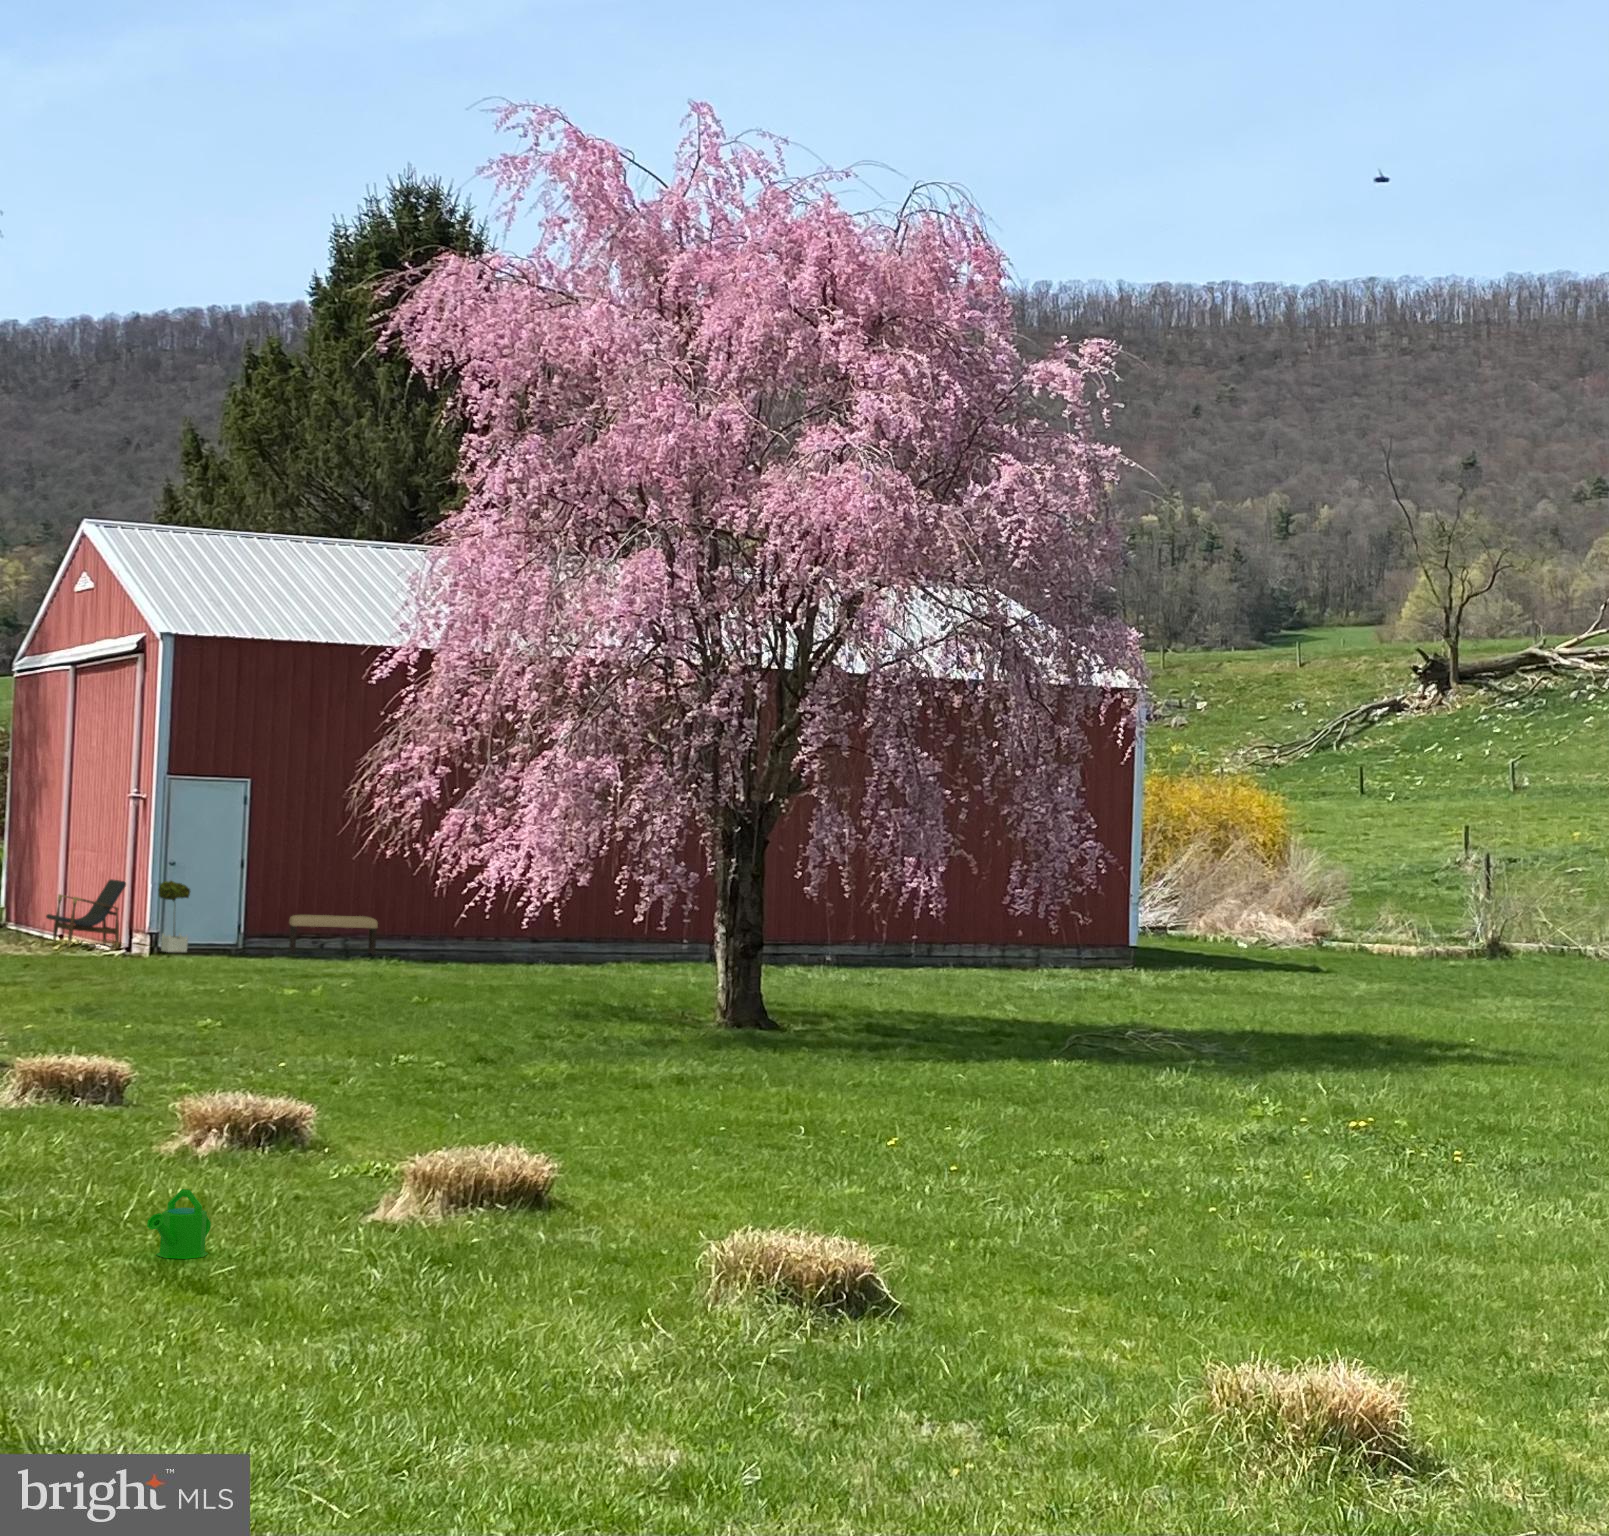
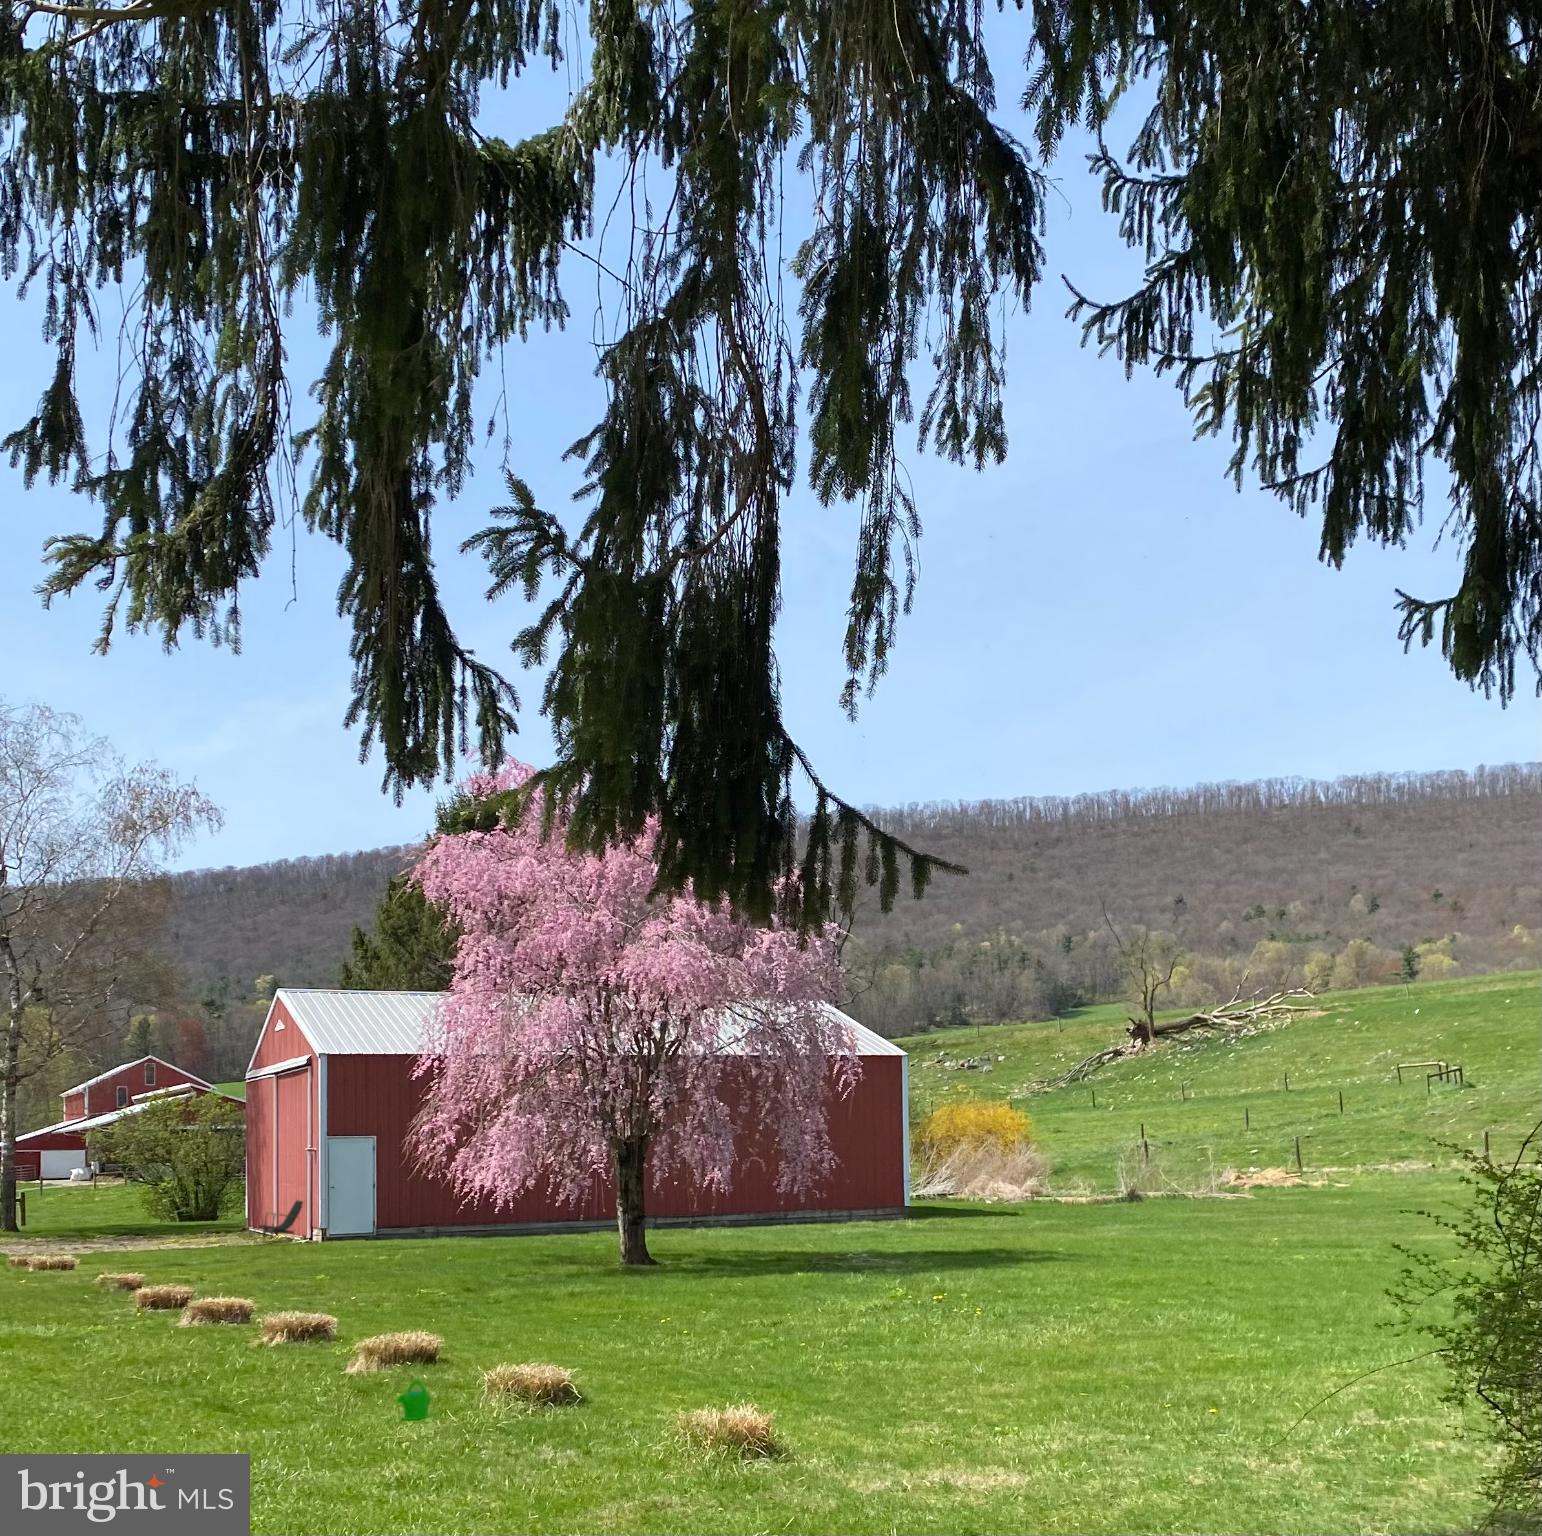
potted tree: present [158,881,190,952] -> none [322,1198,341,1243]
bench: present [289,915,378,955] -> none [401,1211,453,1238]
watering can: present [147,1189,211,1259] -> present [397,1380,431,1420]

